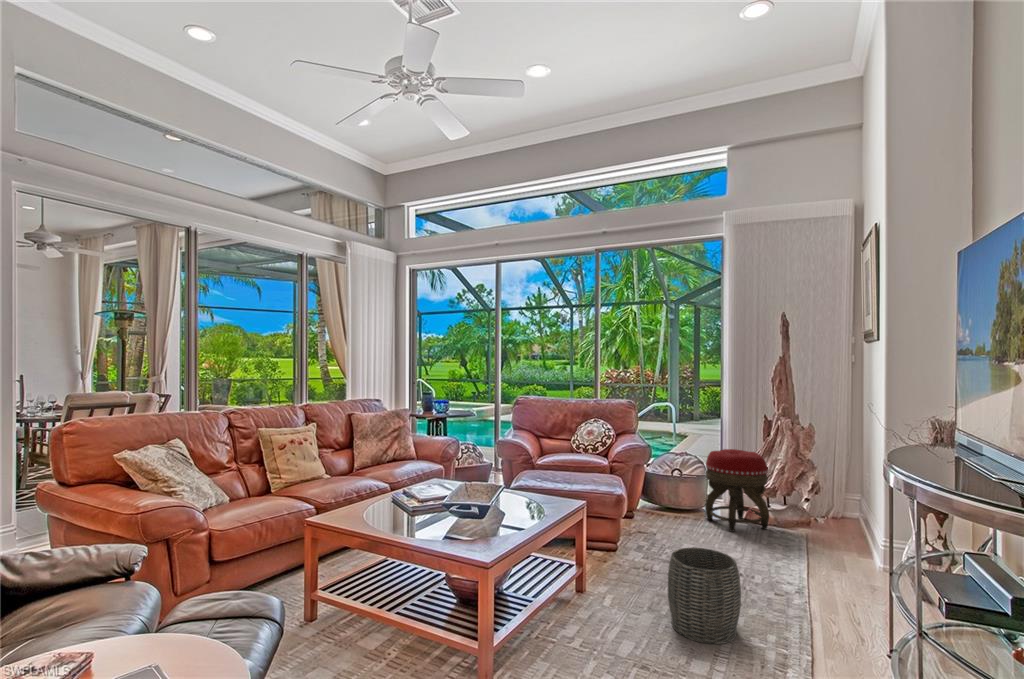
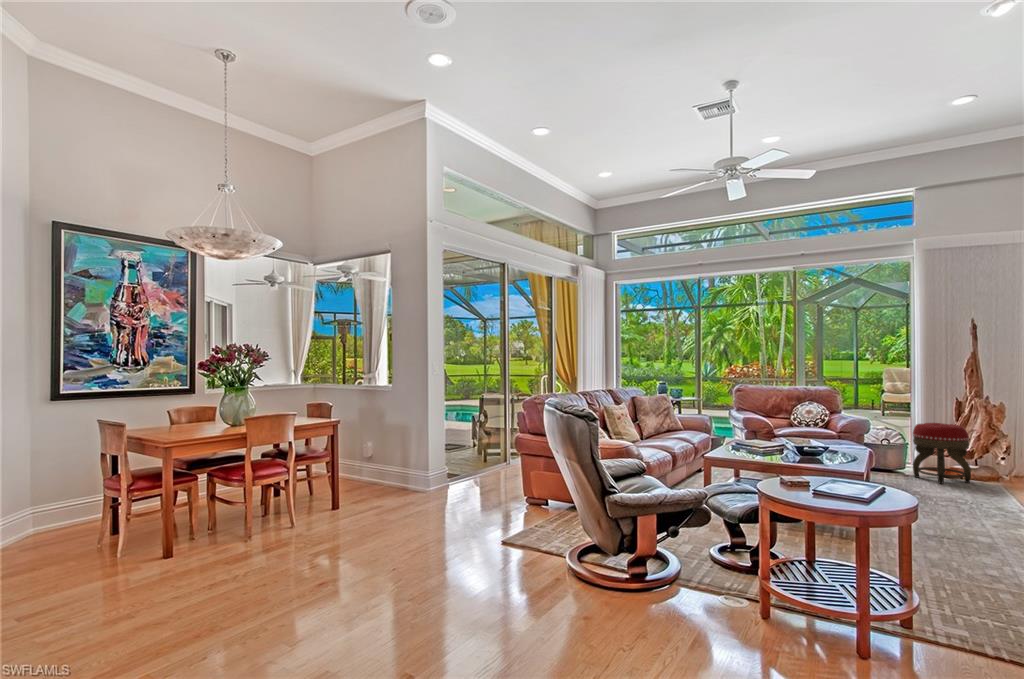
woven basket: present [668,548,741,644] -> none [933,478,991,534]

